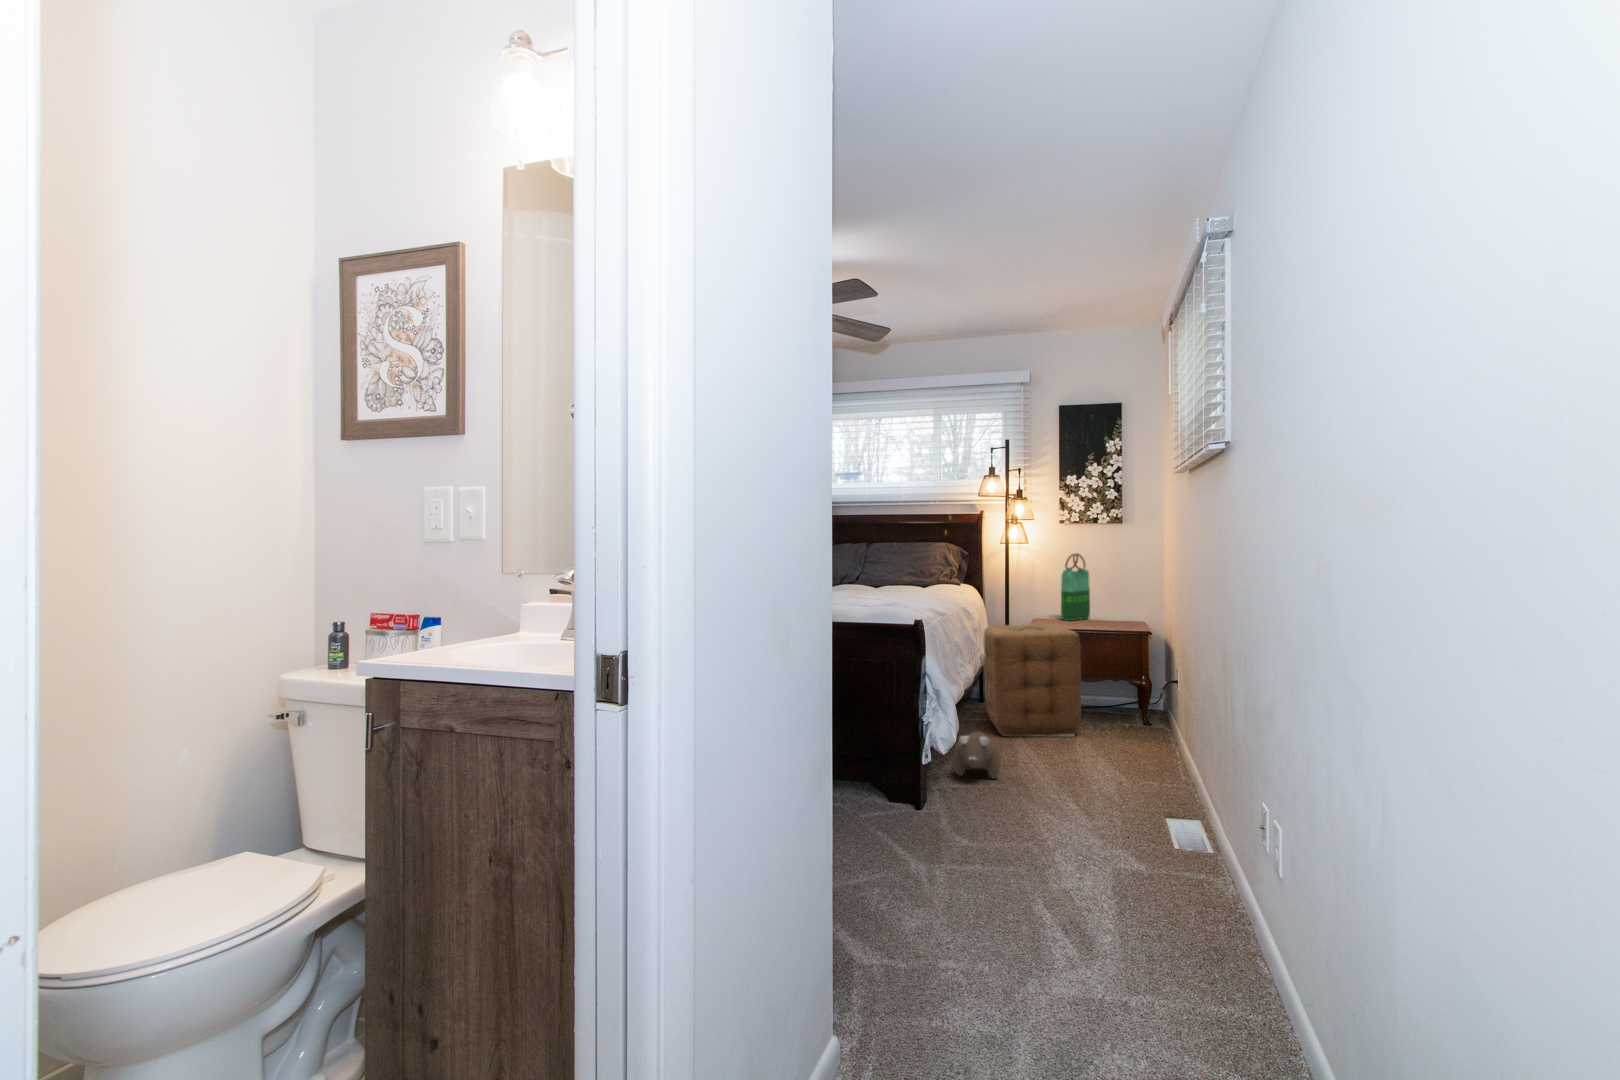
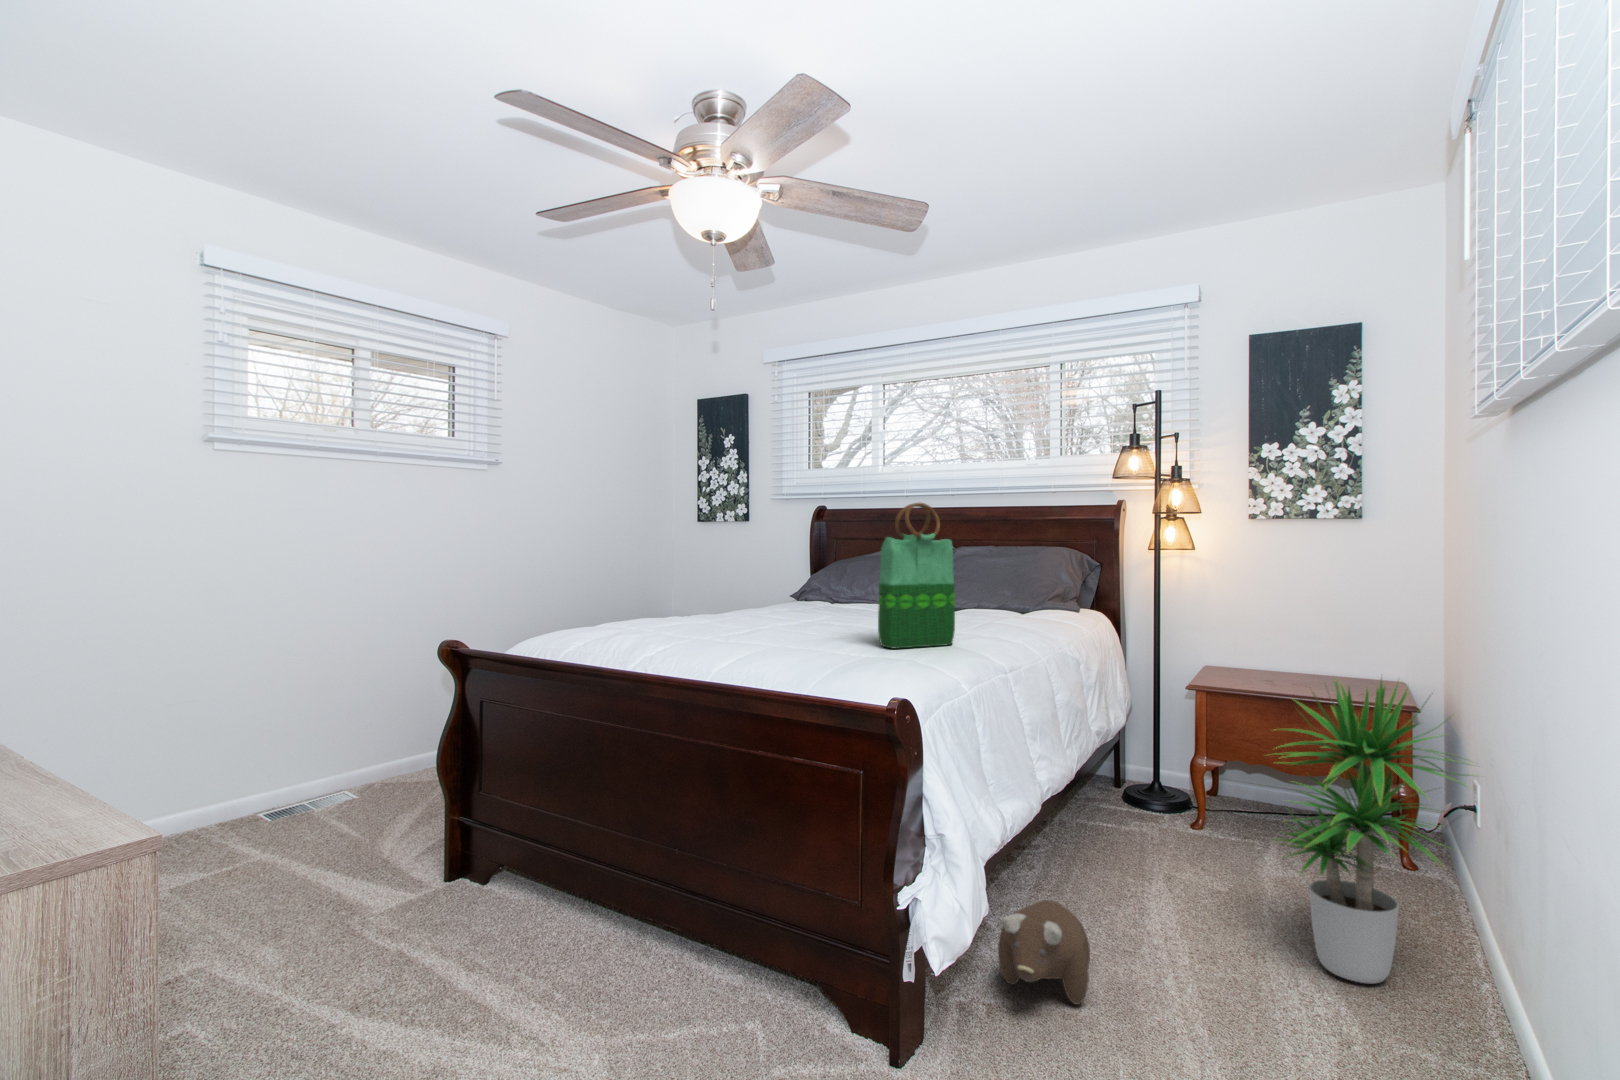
tote bag: present [1061,554,1090,621] -> present [878,503,955,649]
potted plant: none [1075,607,1174,760] -> present [1277,679,1469,984]
ottoman: present [984,624,1081,737] -> none [1107,679,1277,891]

